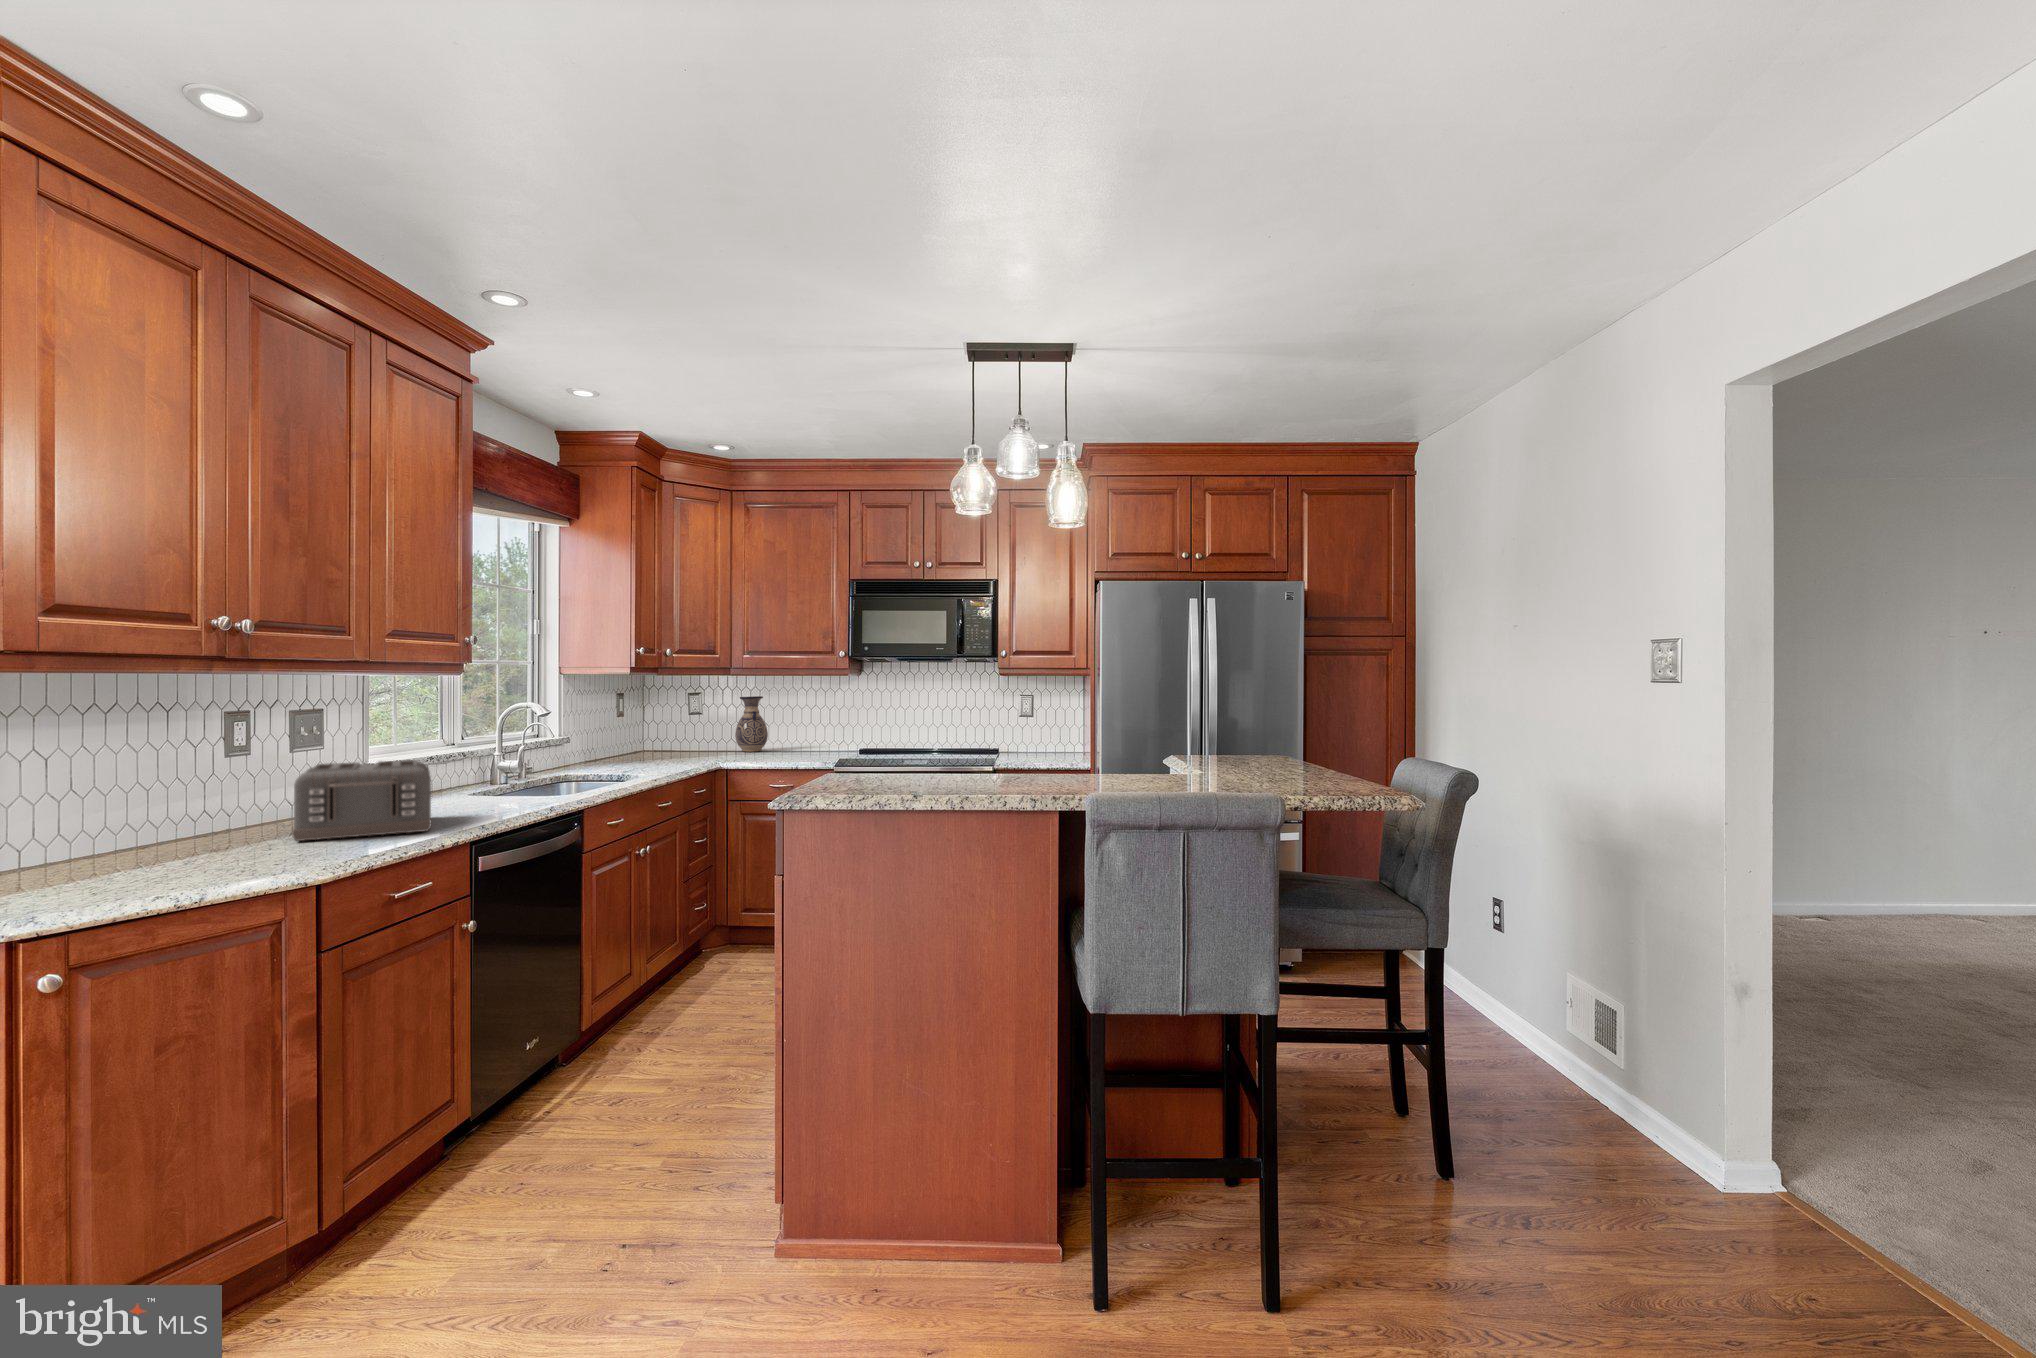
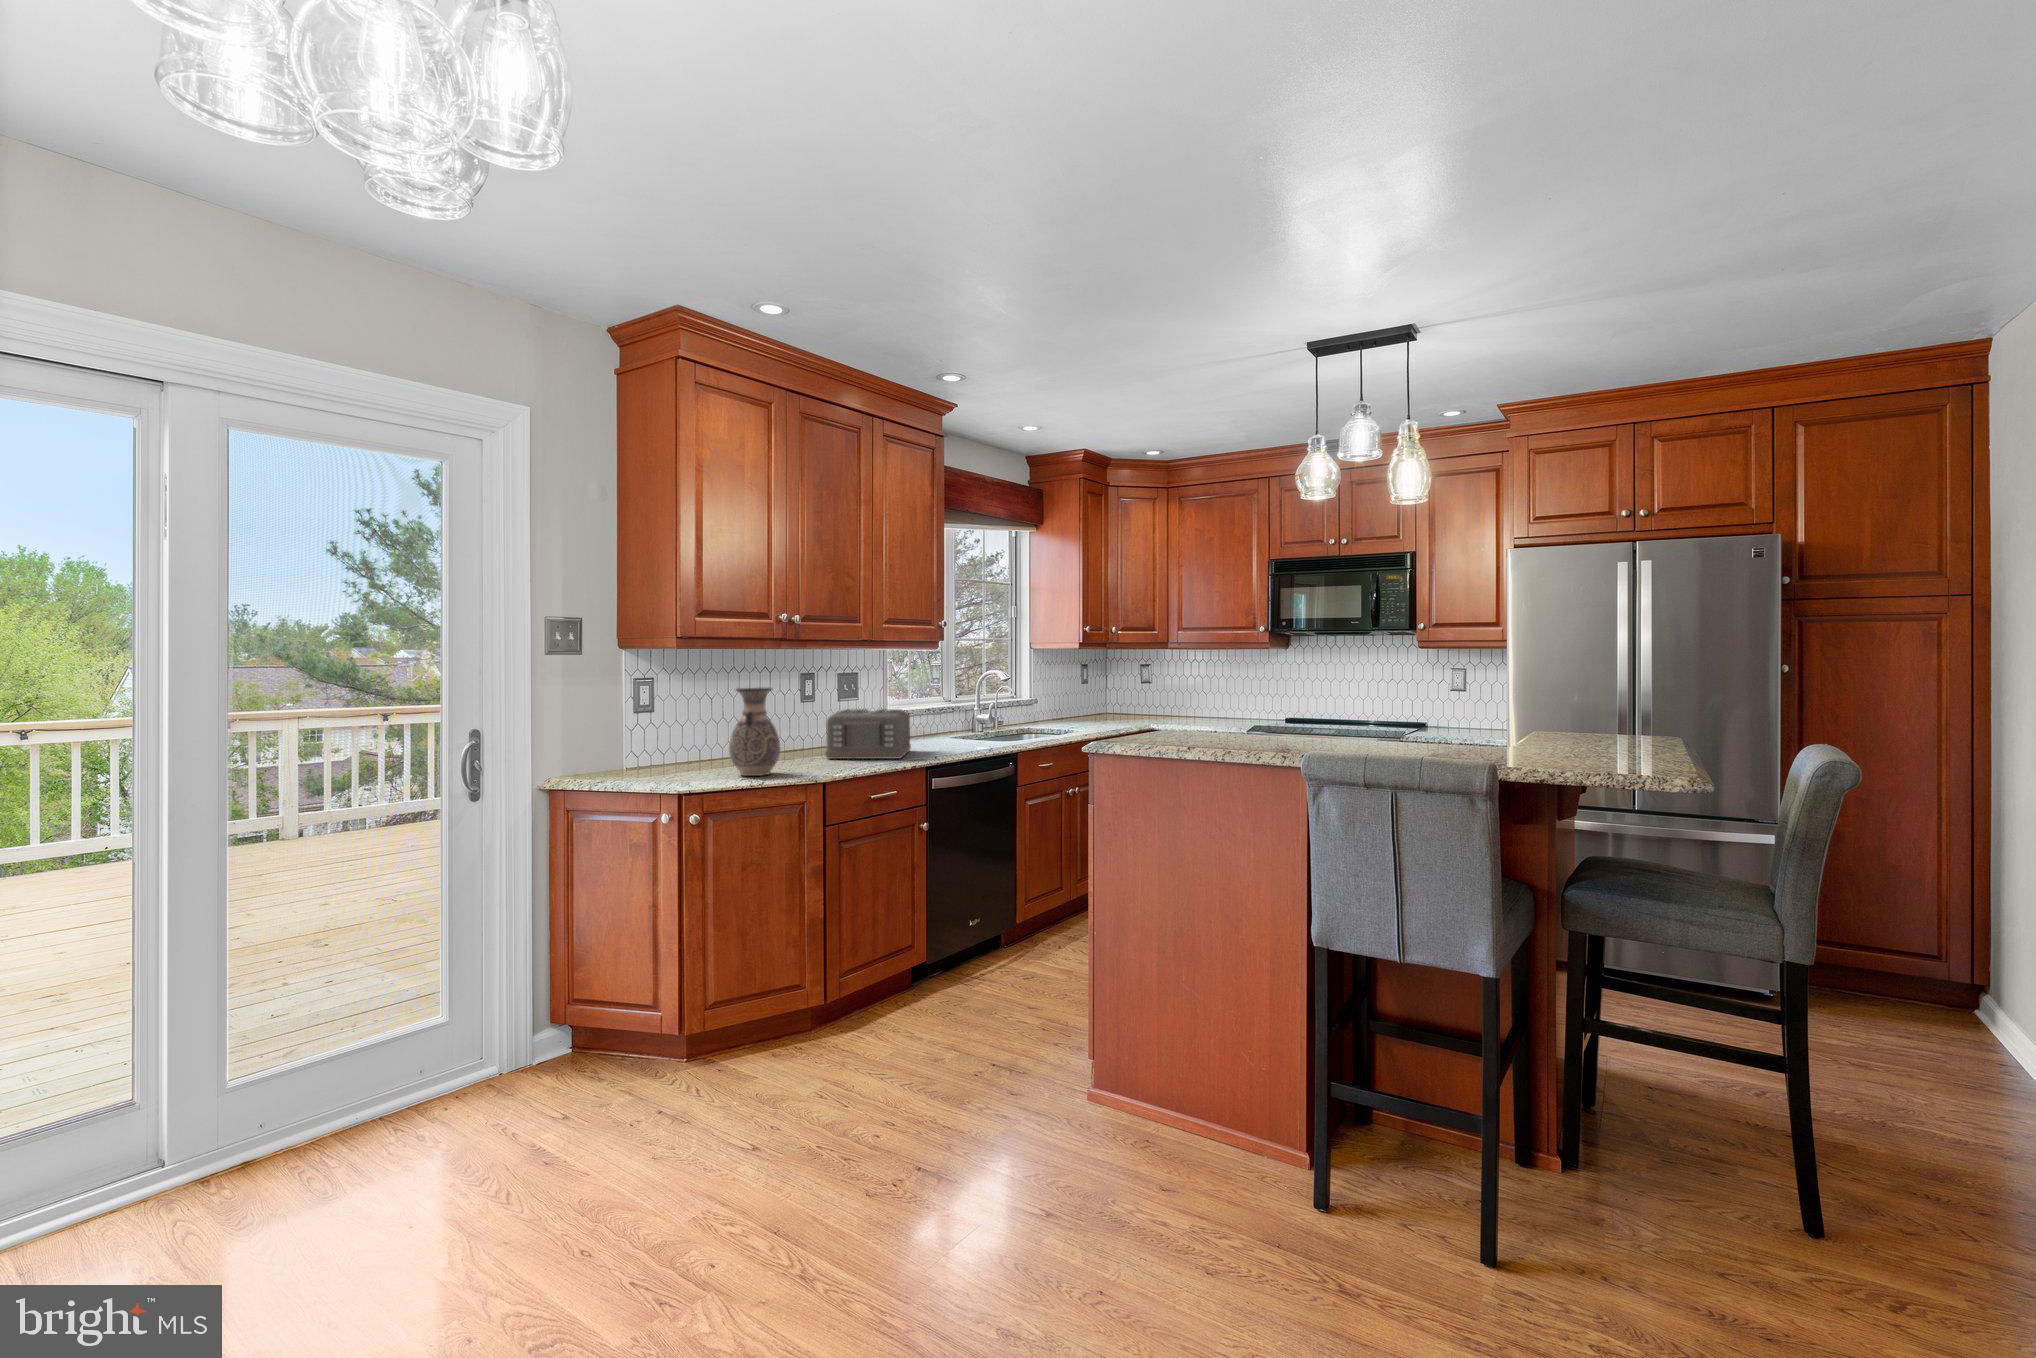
vase: present [735,696,768,752] -> present [729,687,780,776]

